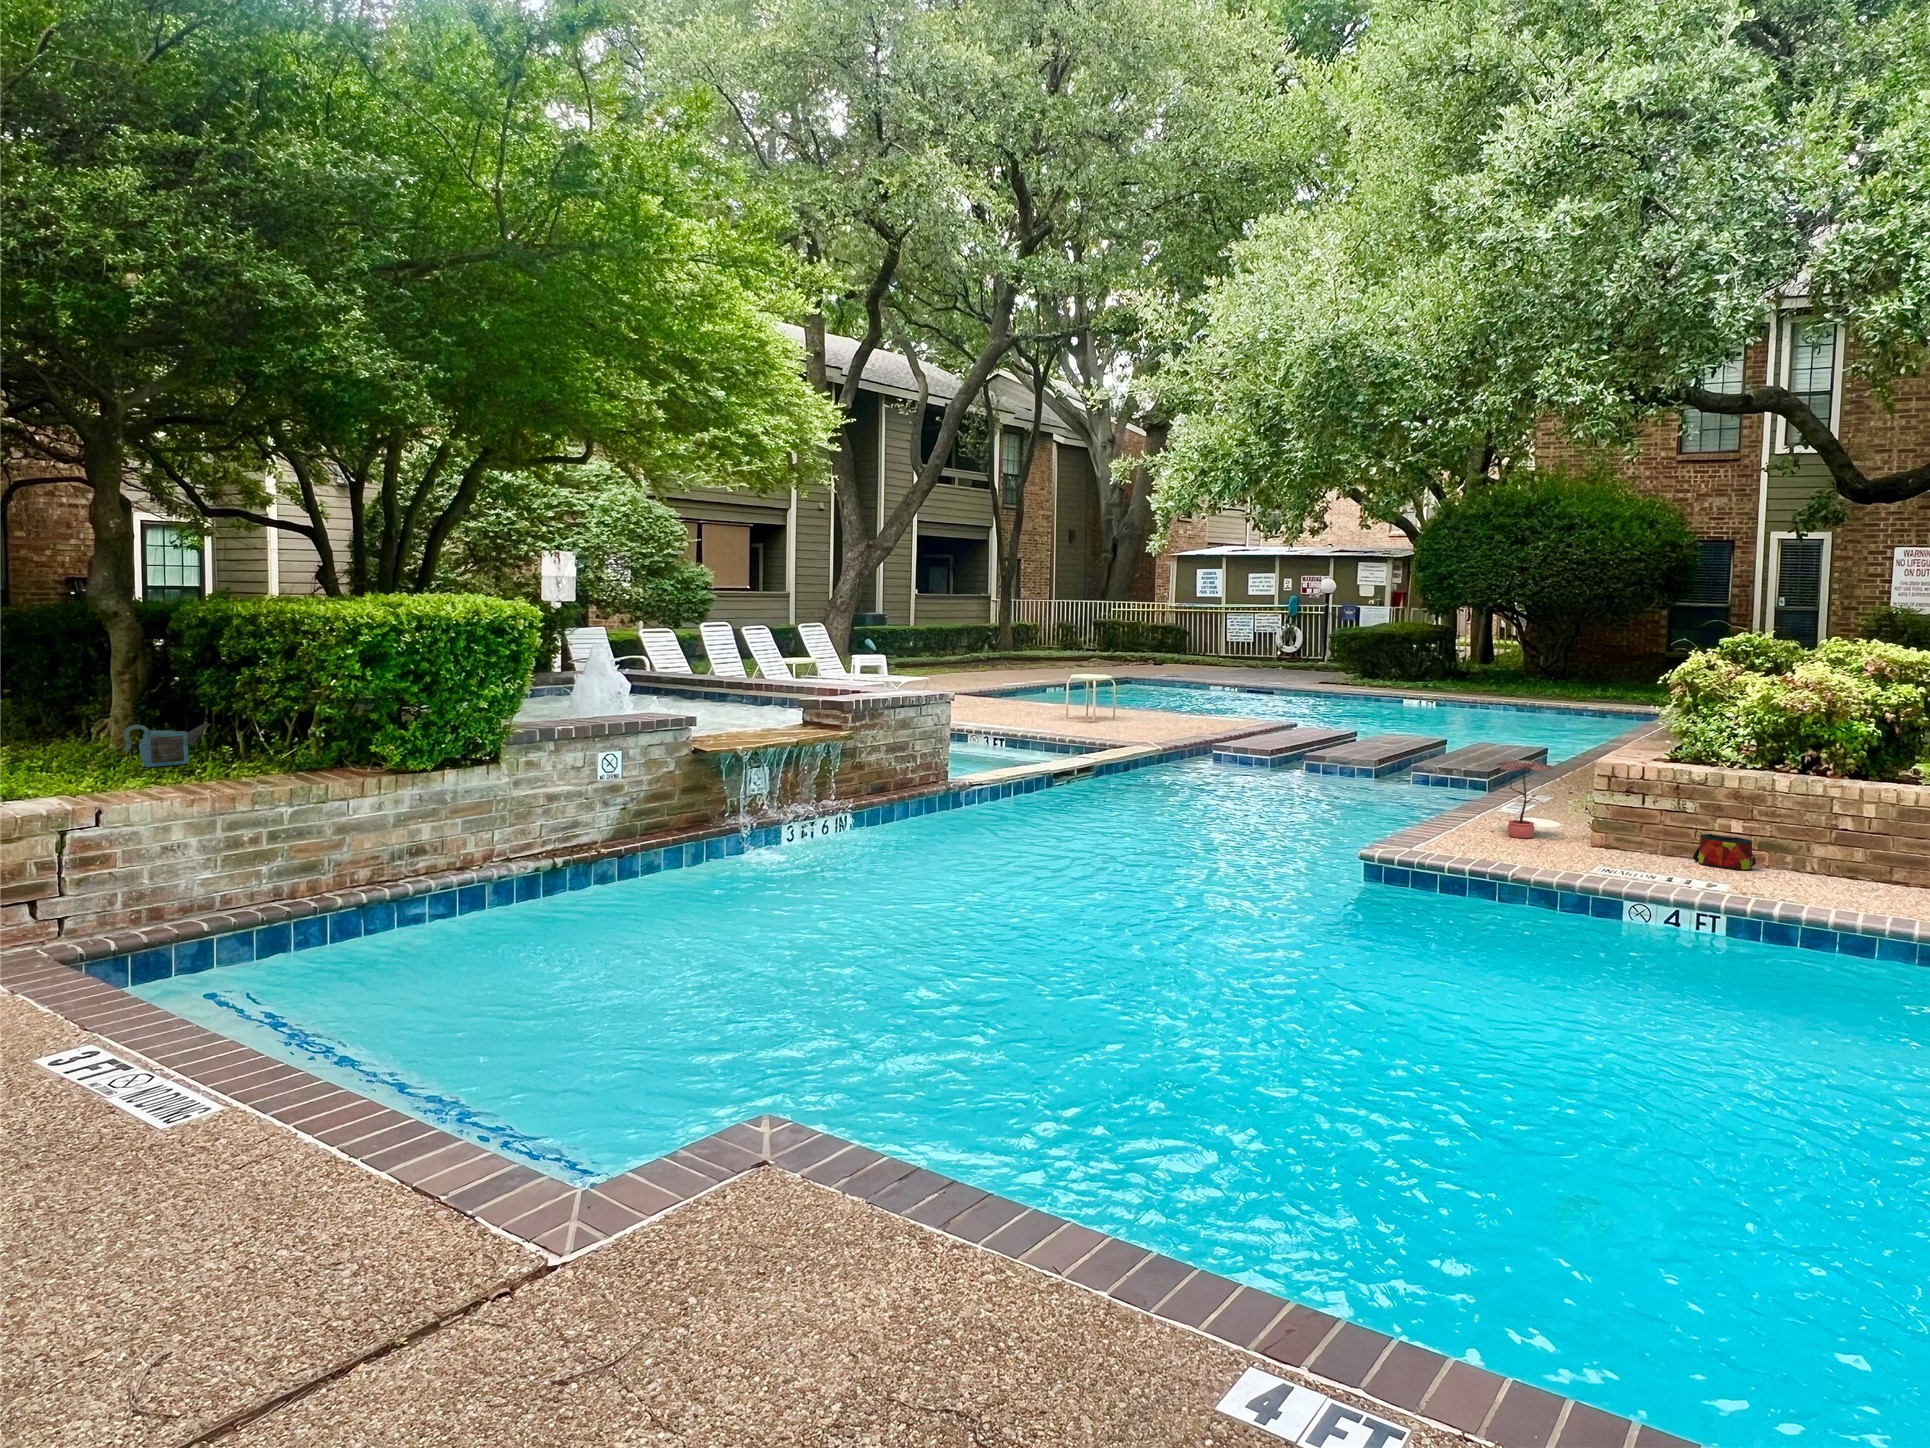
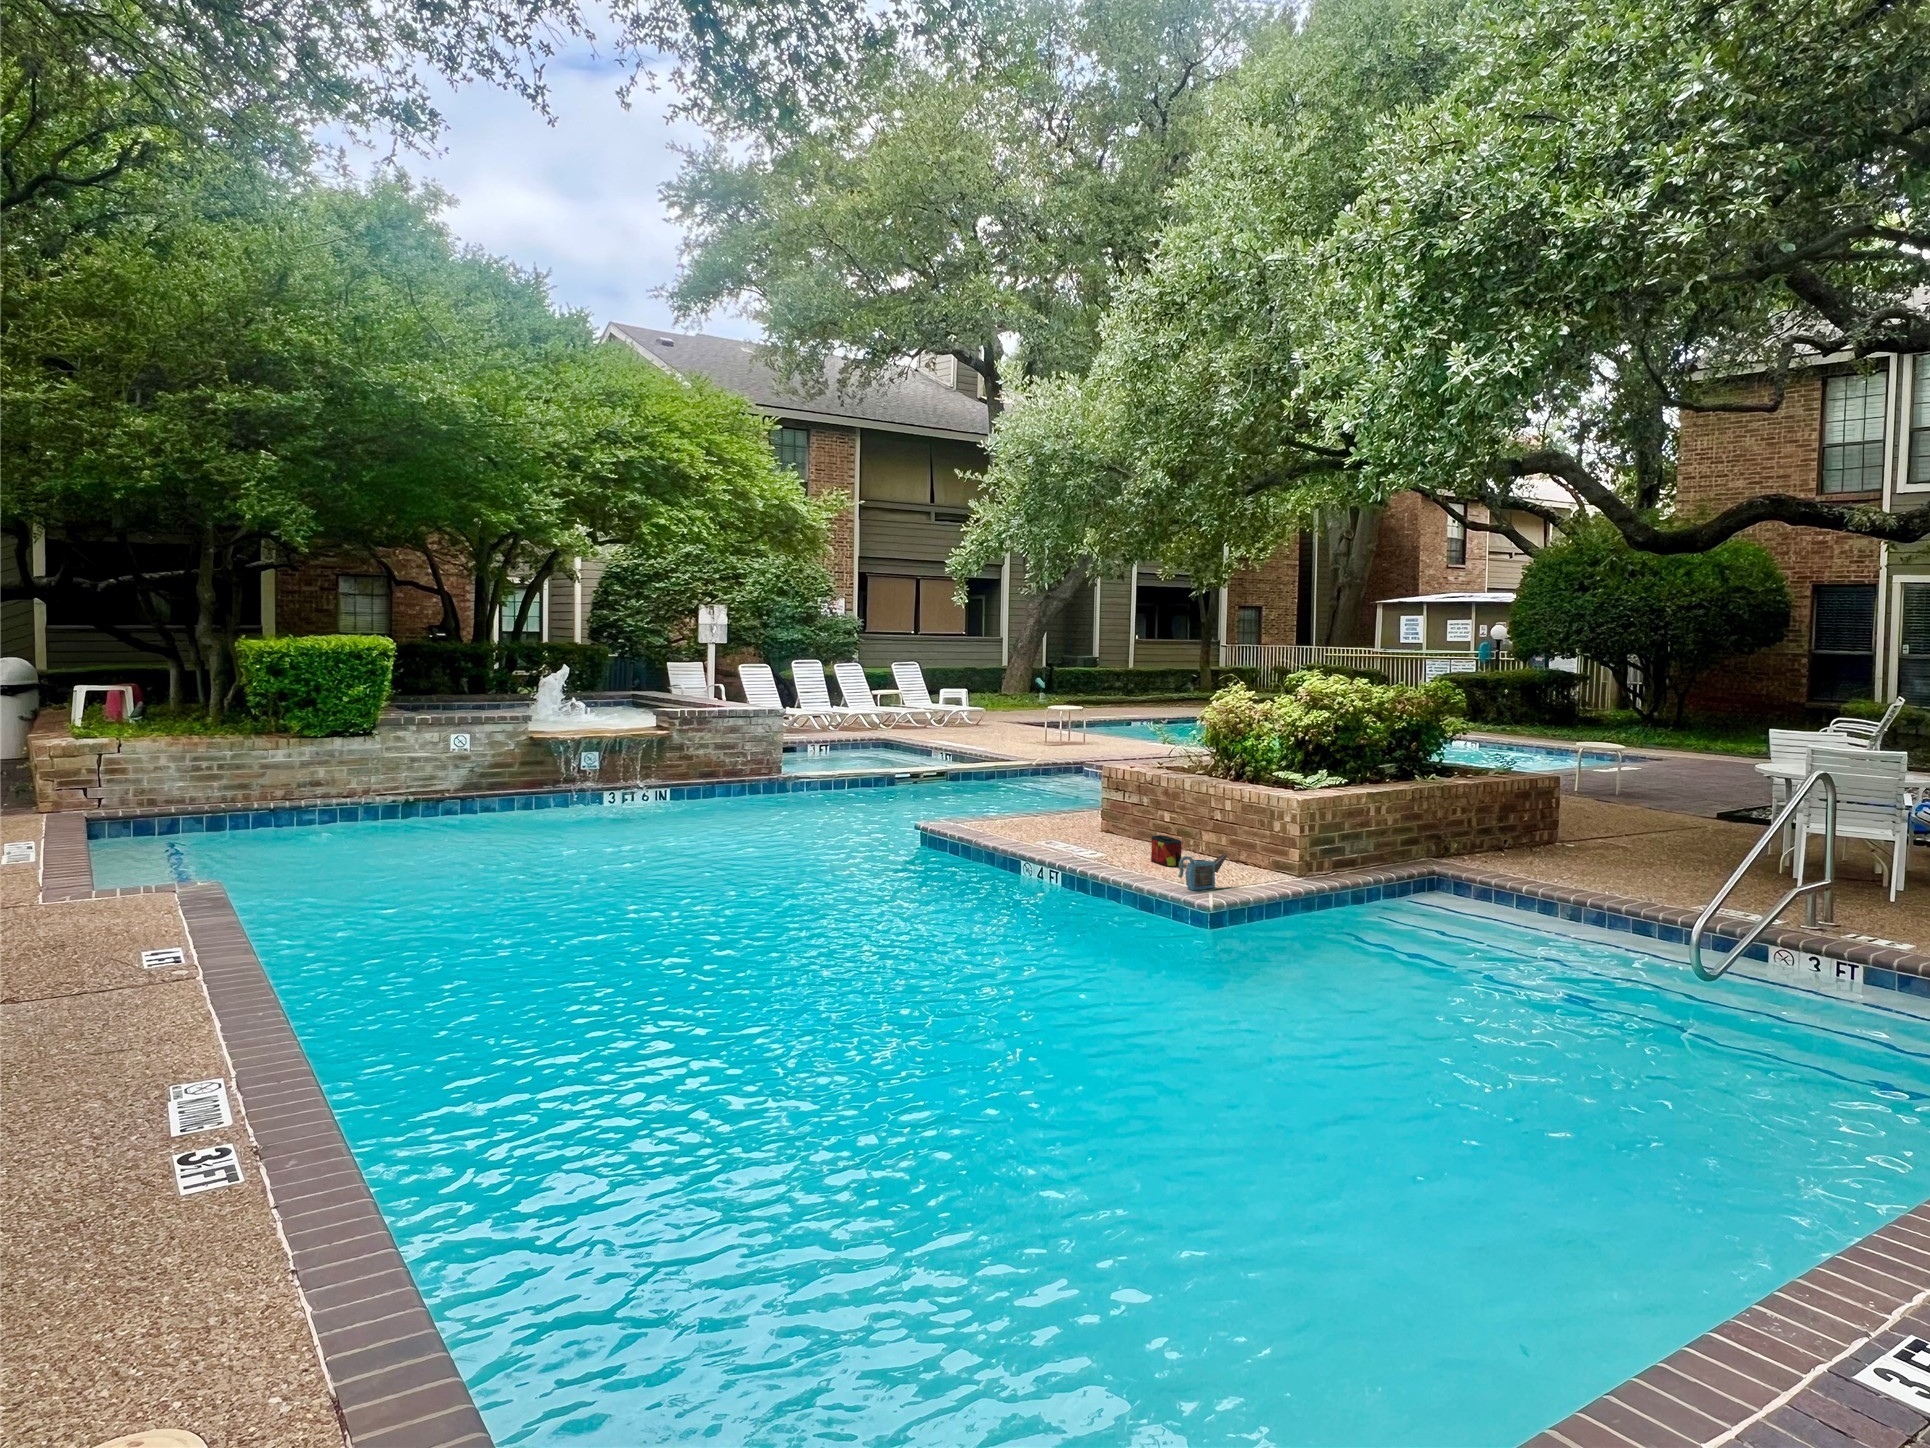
watering can: present [124,722,211,767] -> present [1178,854,1227,890]
potted plant: present [1496,760,1553,838] -> none [1062,771,1111,835]

